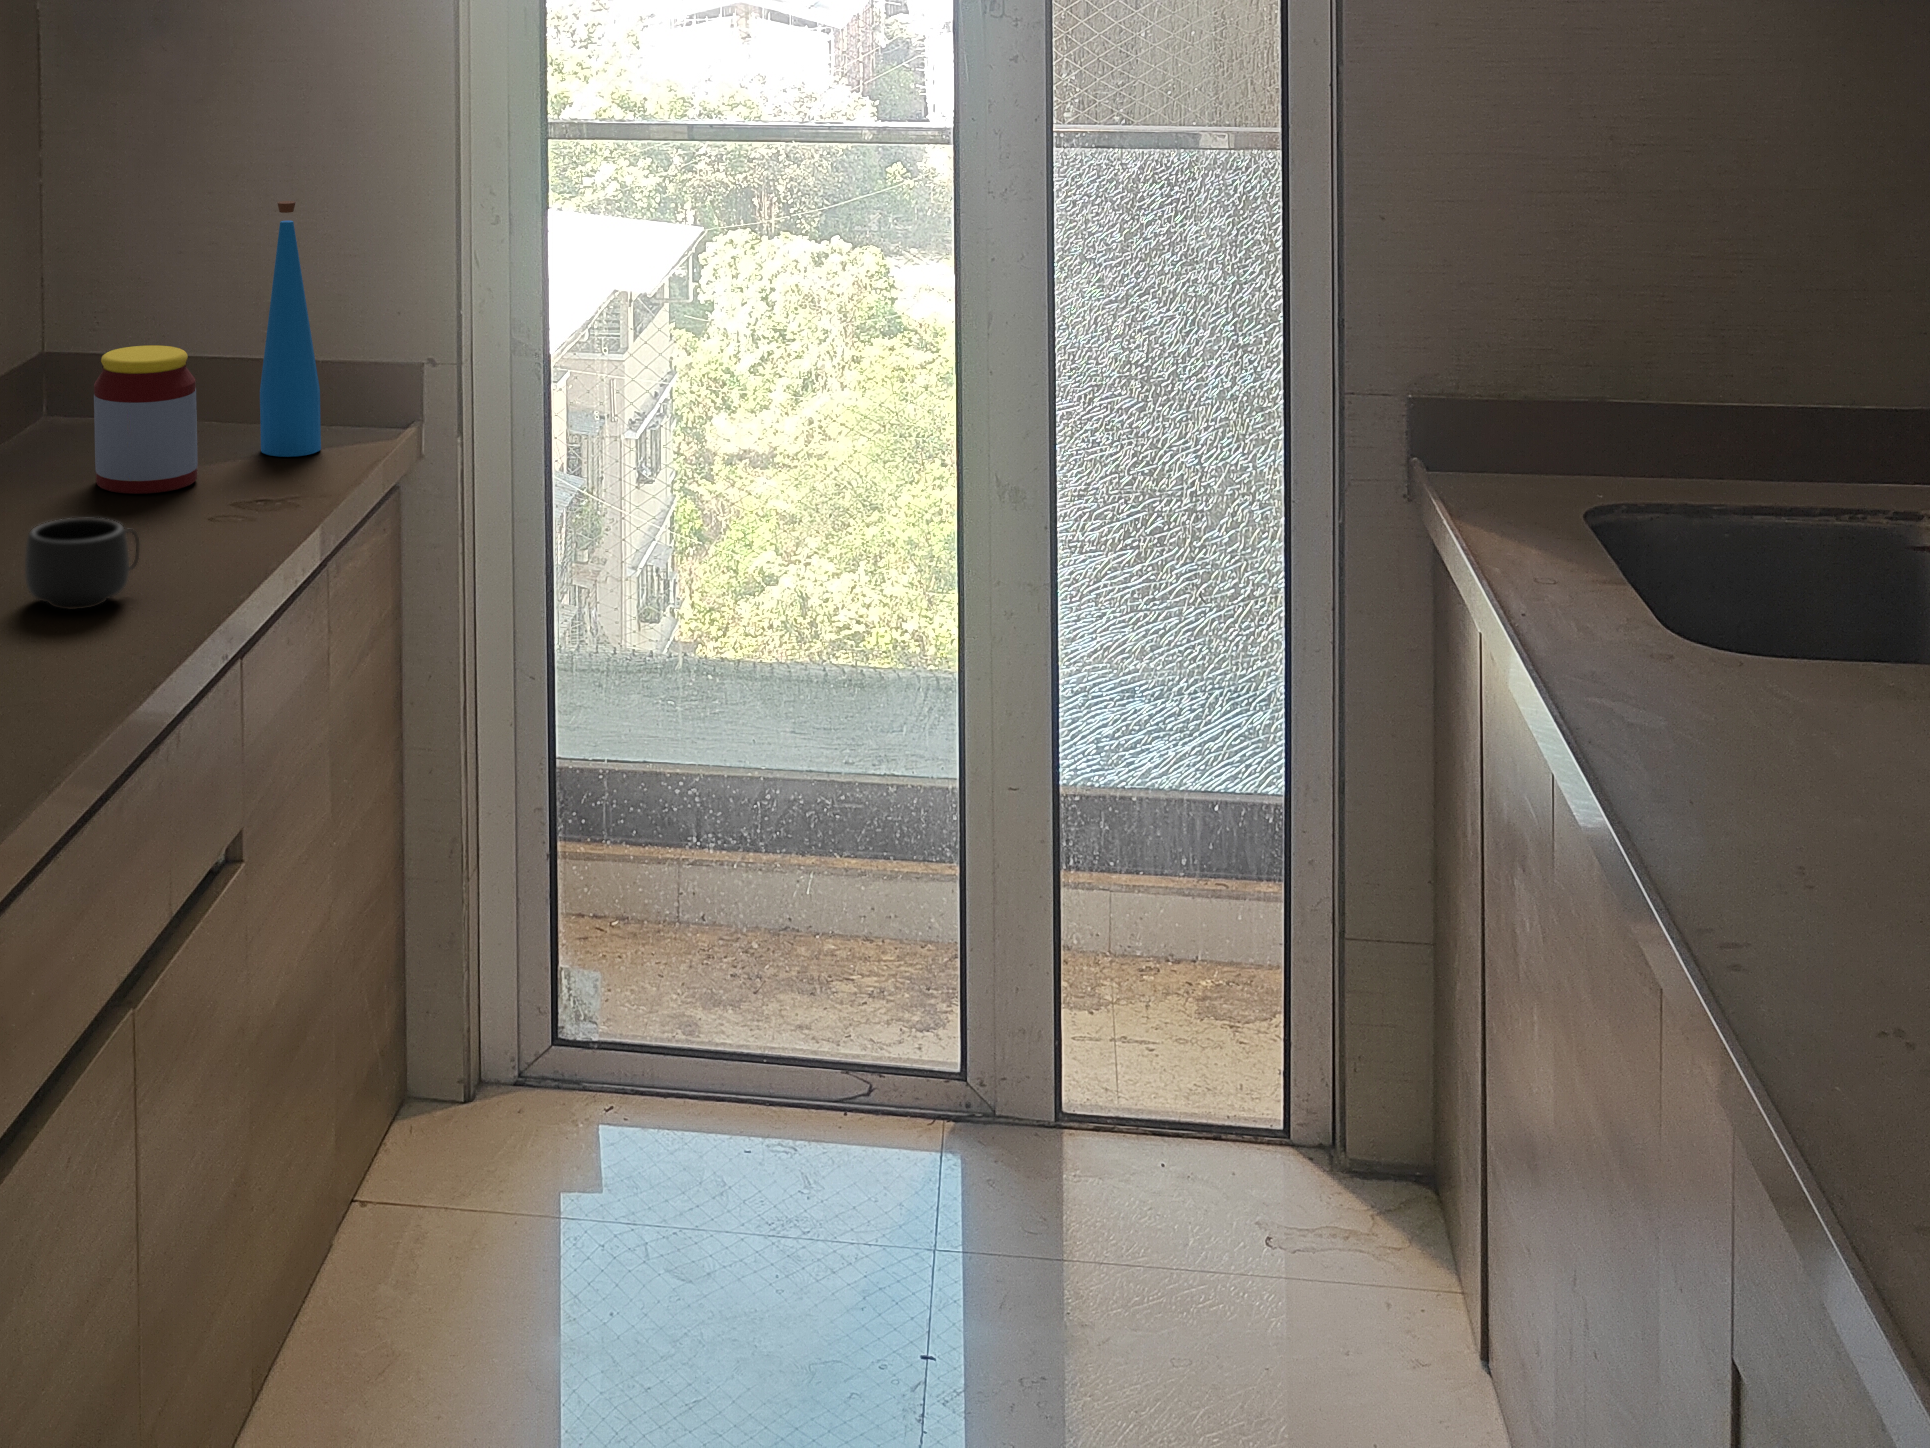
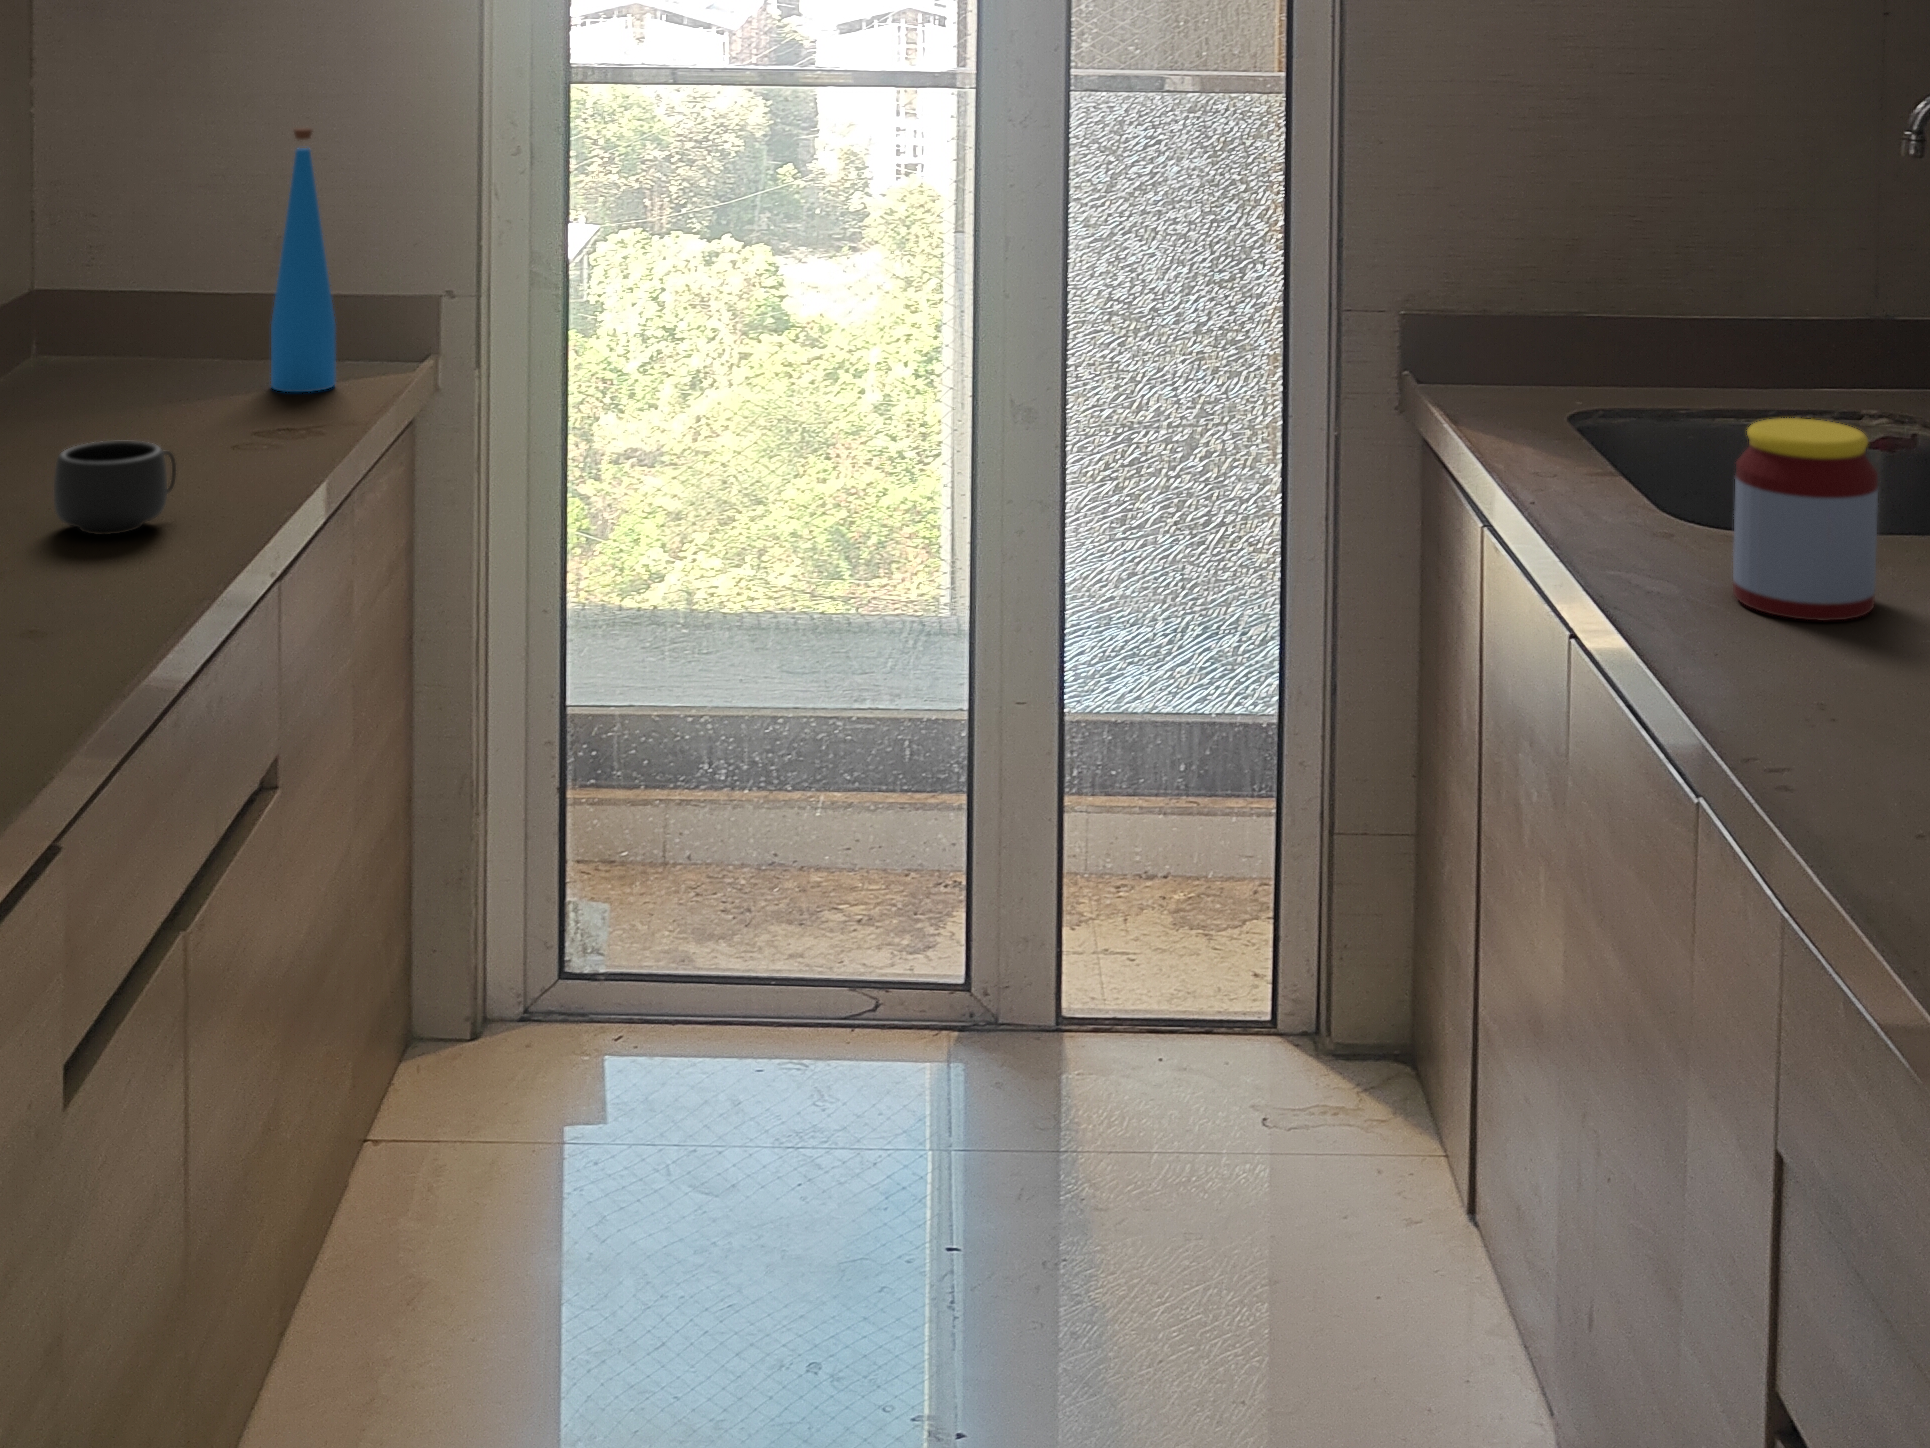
jar: present [94,345,198,494] -> present [1733,418,1878,621]

